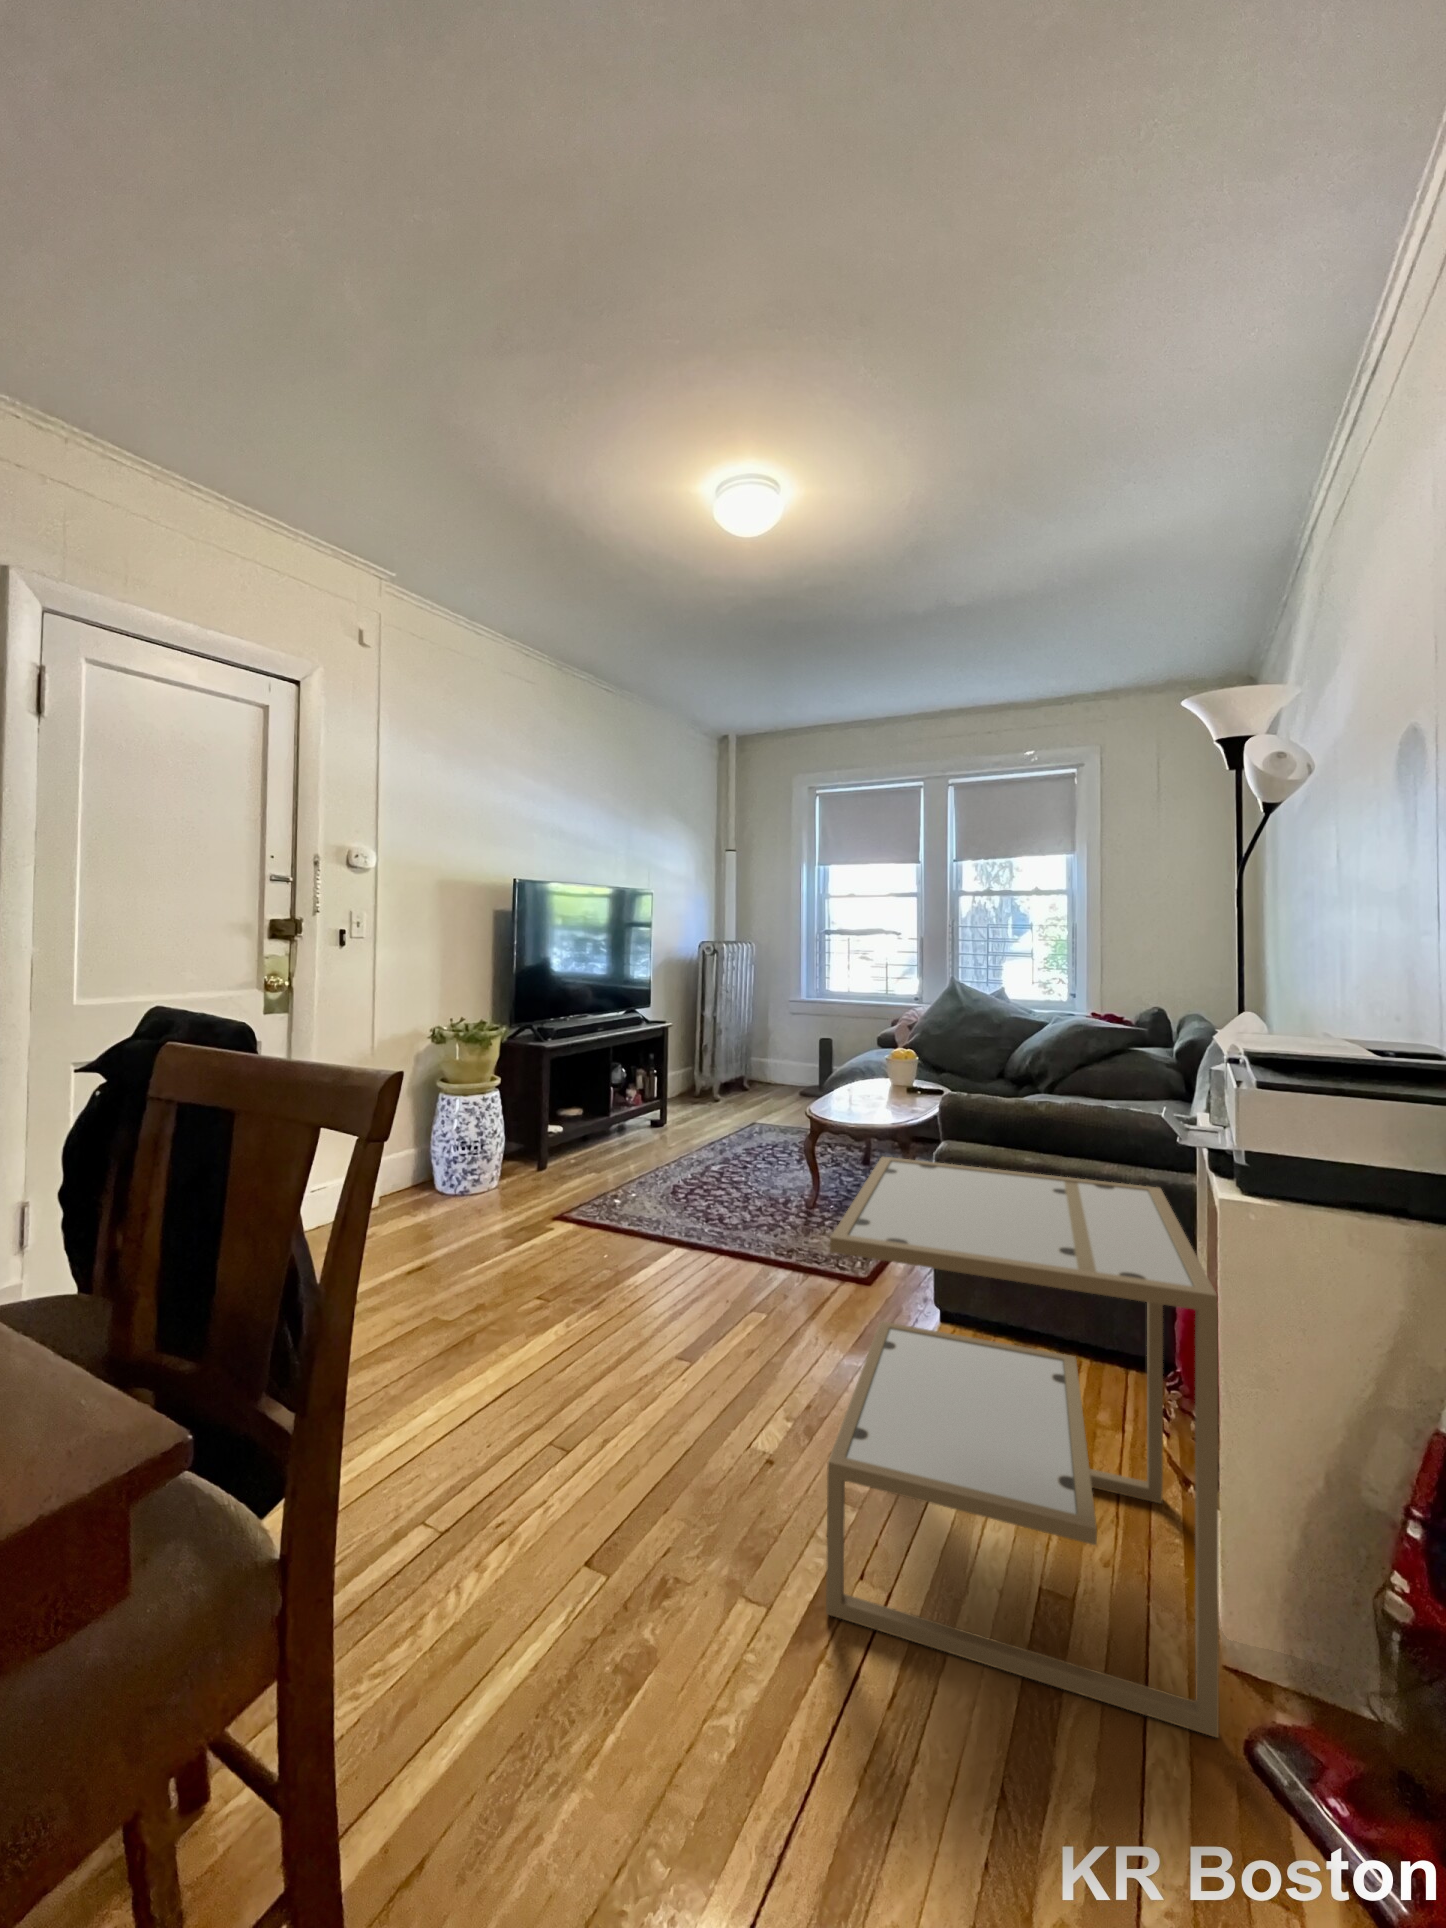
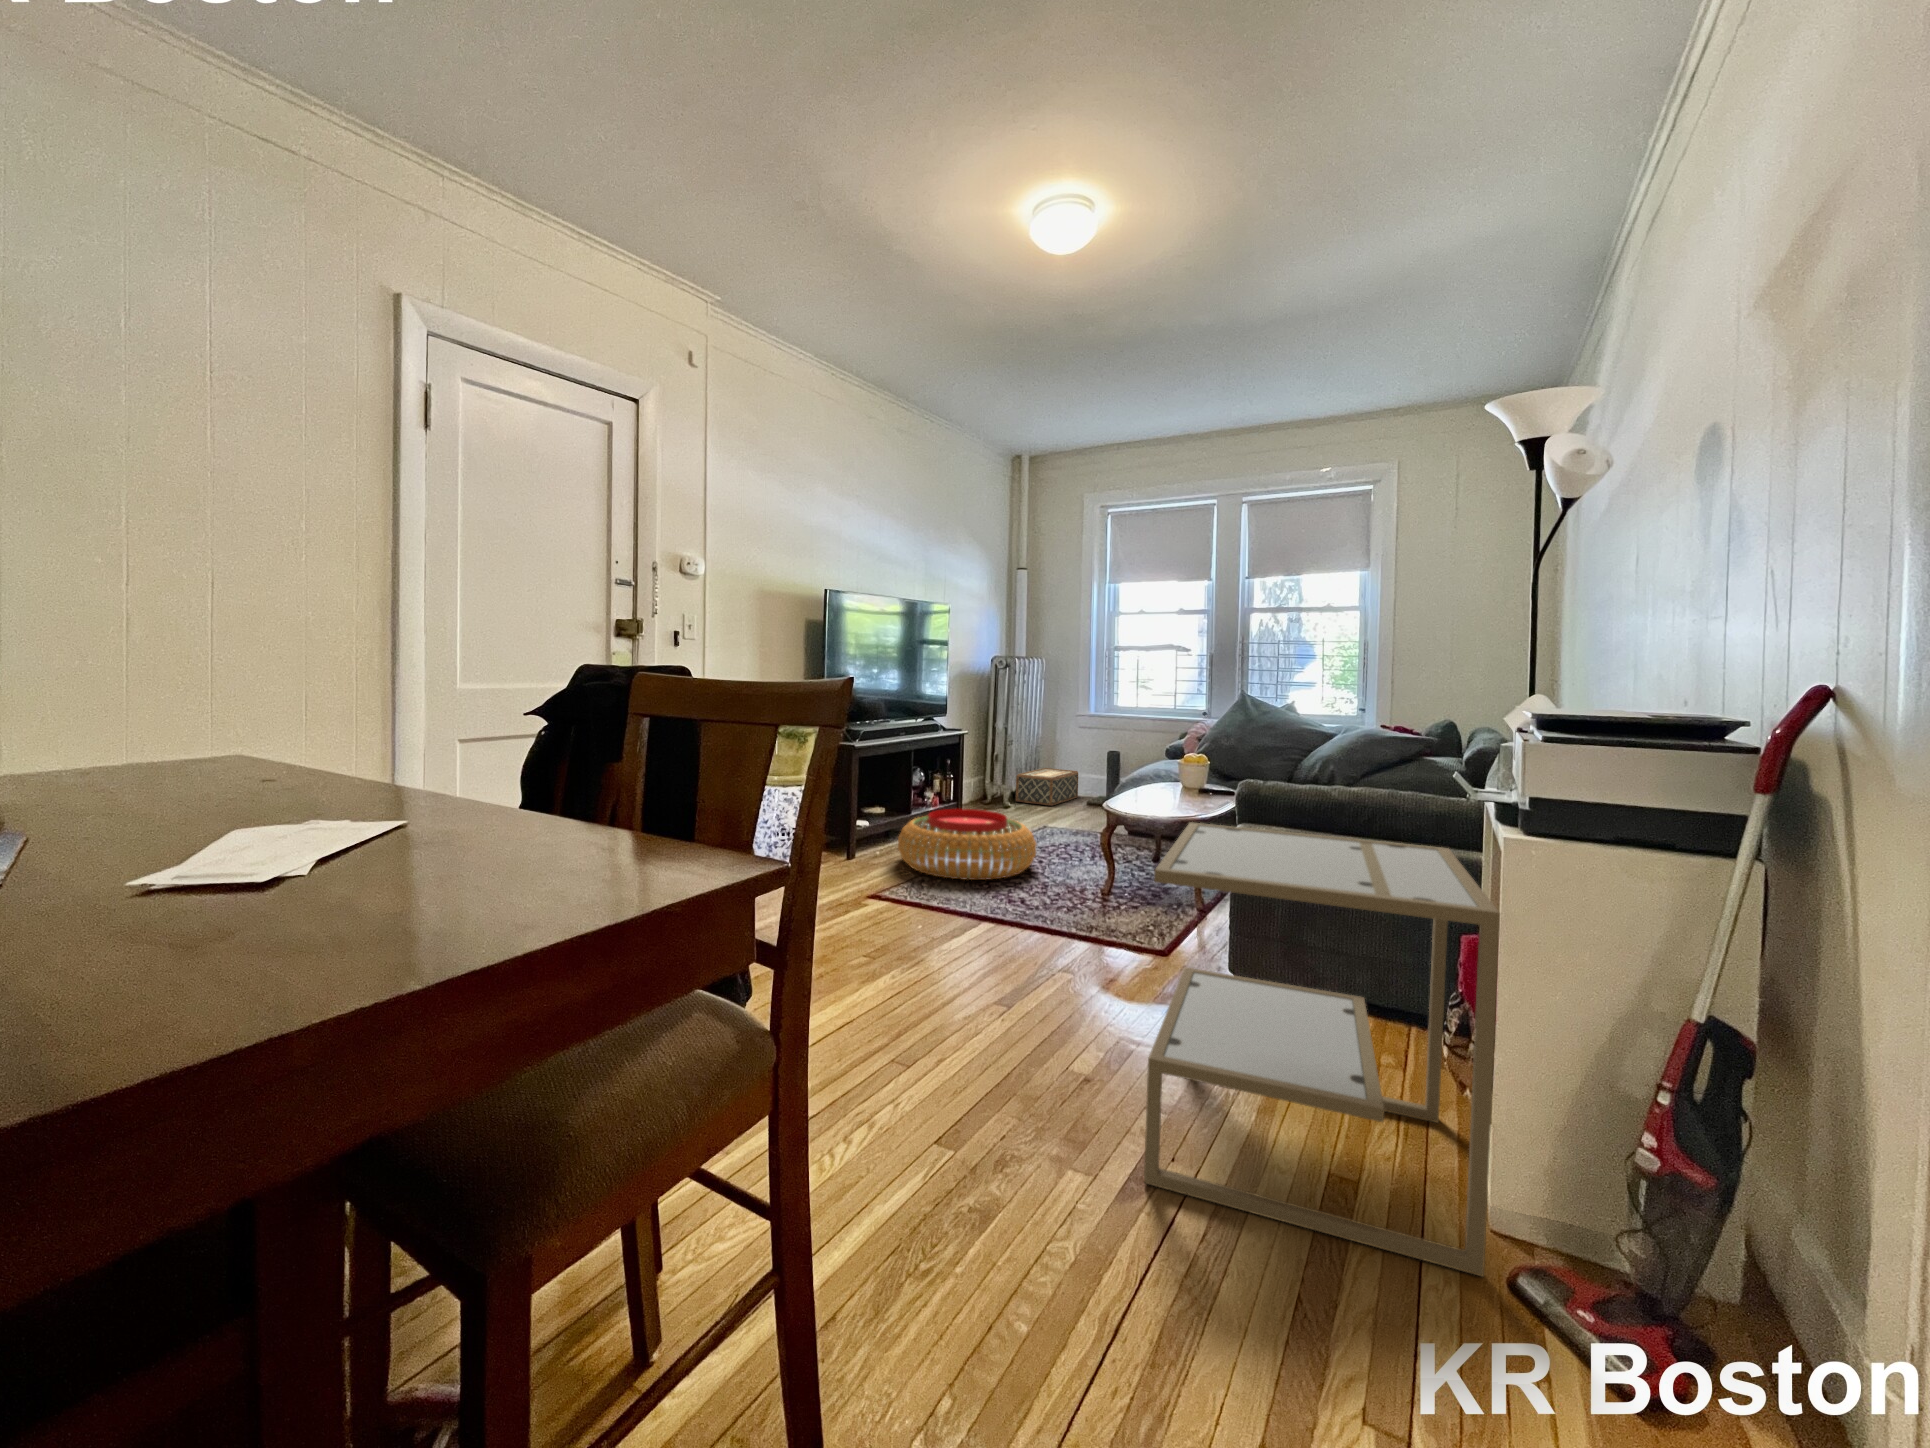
woven basket: none [726,1056,791,1097] -> present [1016,768,1078,806]
pouf: none [591,1111,739,1192] -> present [898,809,1036,880]

